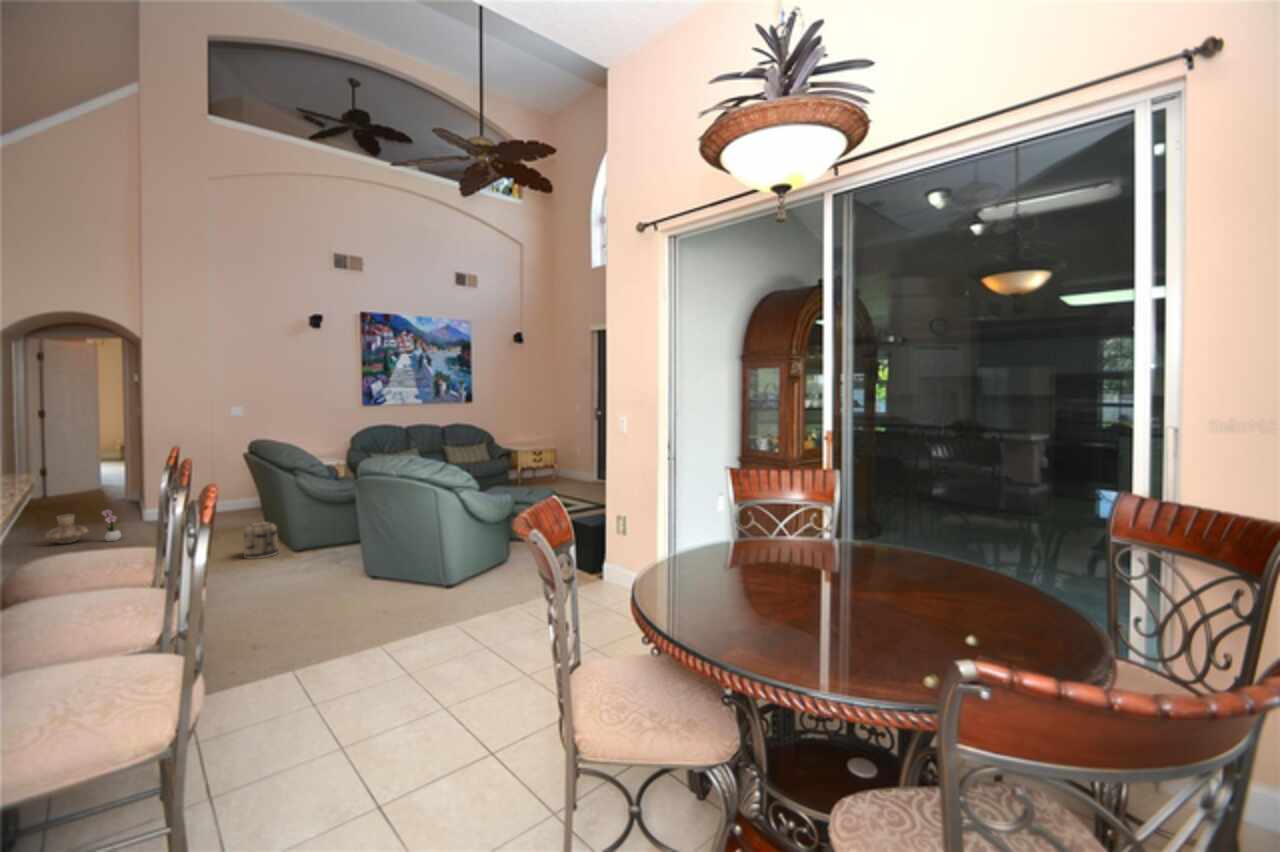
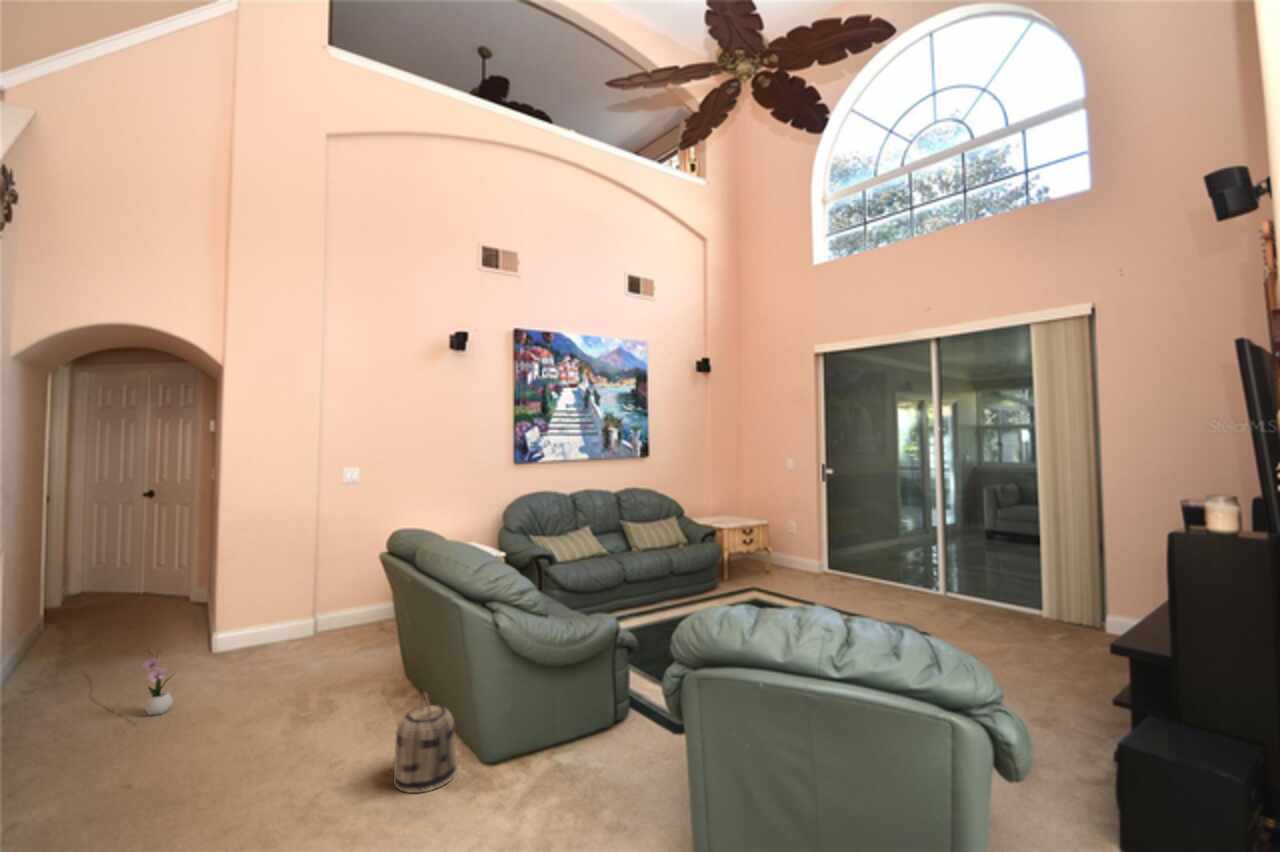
vase: present [45,514,89,544] -> none [48,662,122,719]

